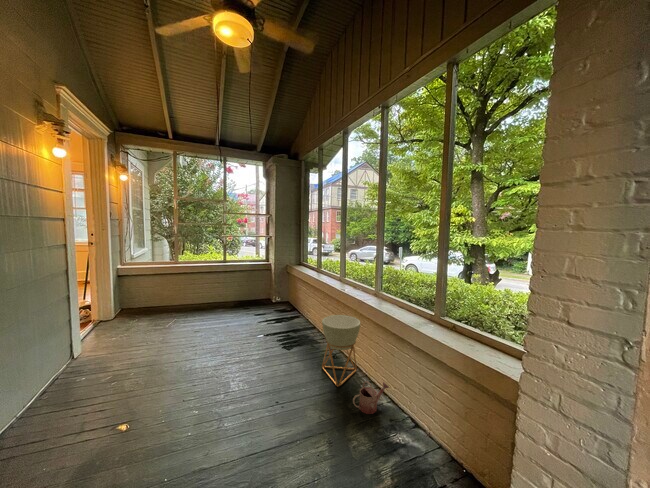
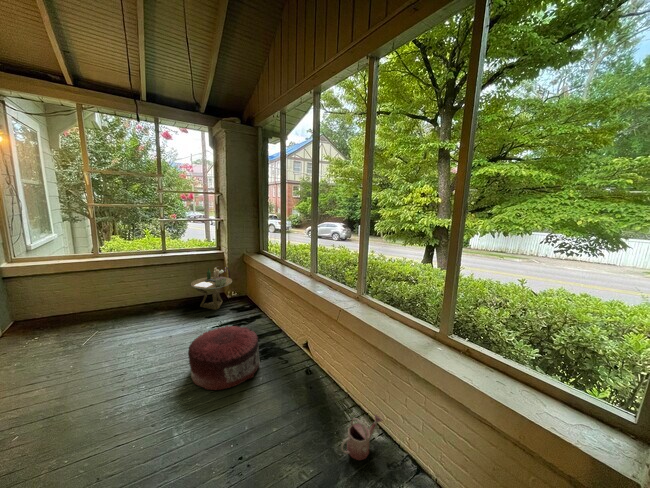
side table: none [244,275,277,311] -> present [191,267,232,310]
planter: present [322,315,360,387] -> none [295,327,343,419]
pouf: none [242,316,295,362] -> present [188,325,260,390]

